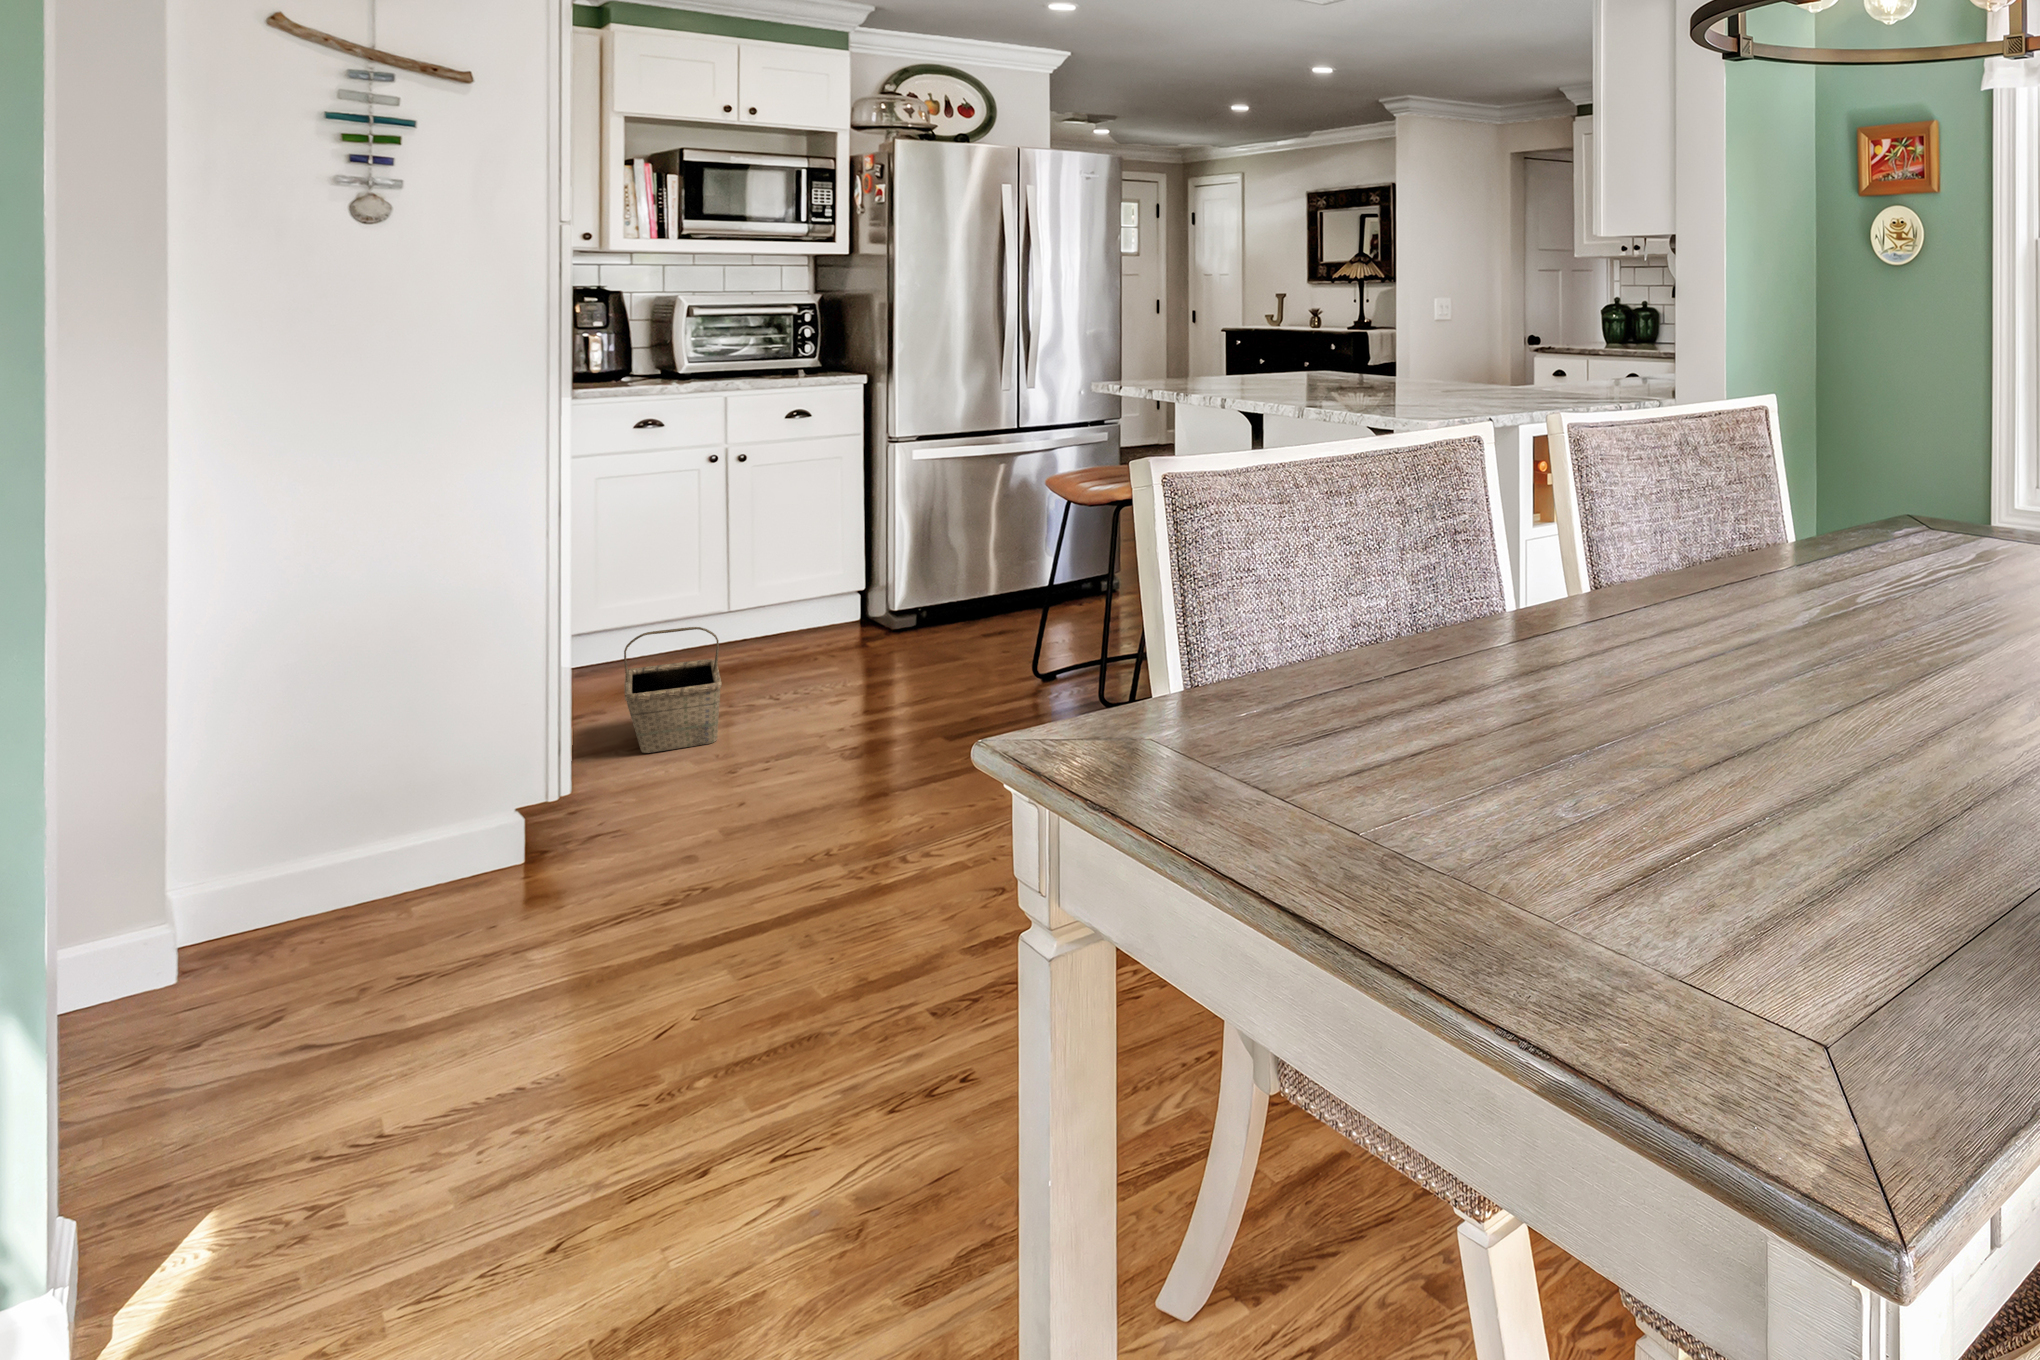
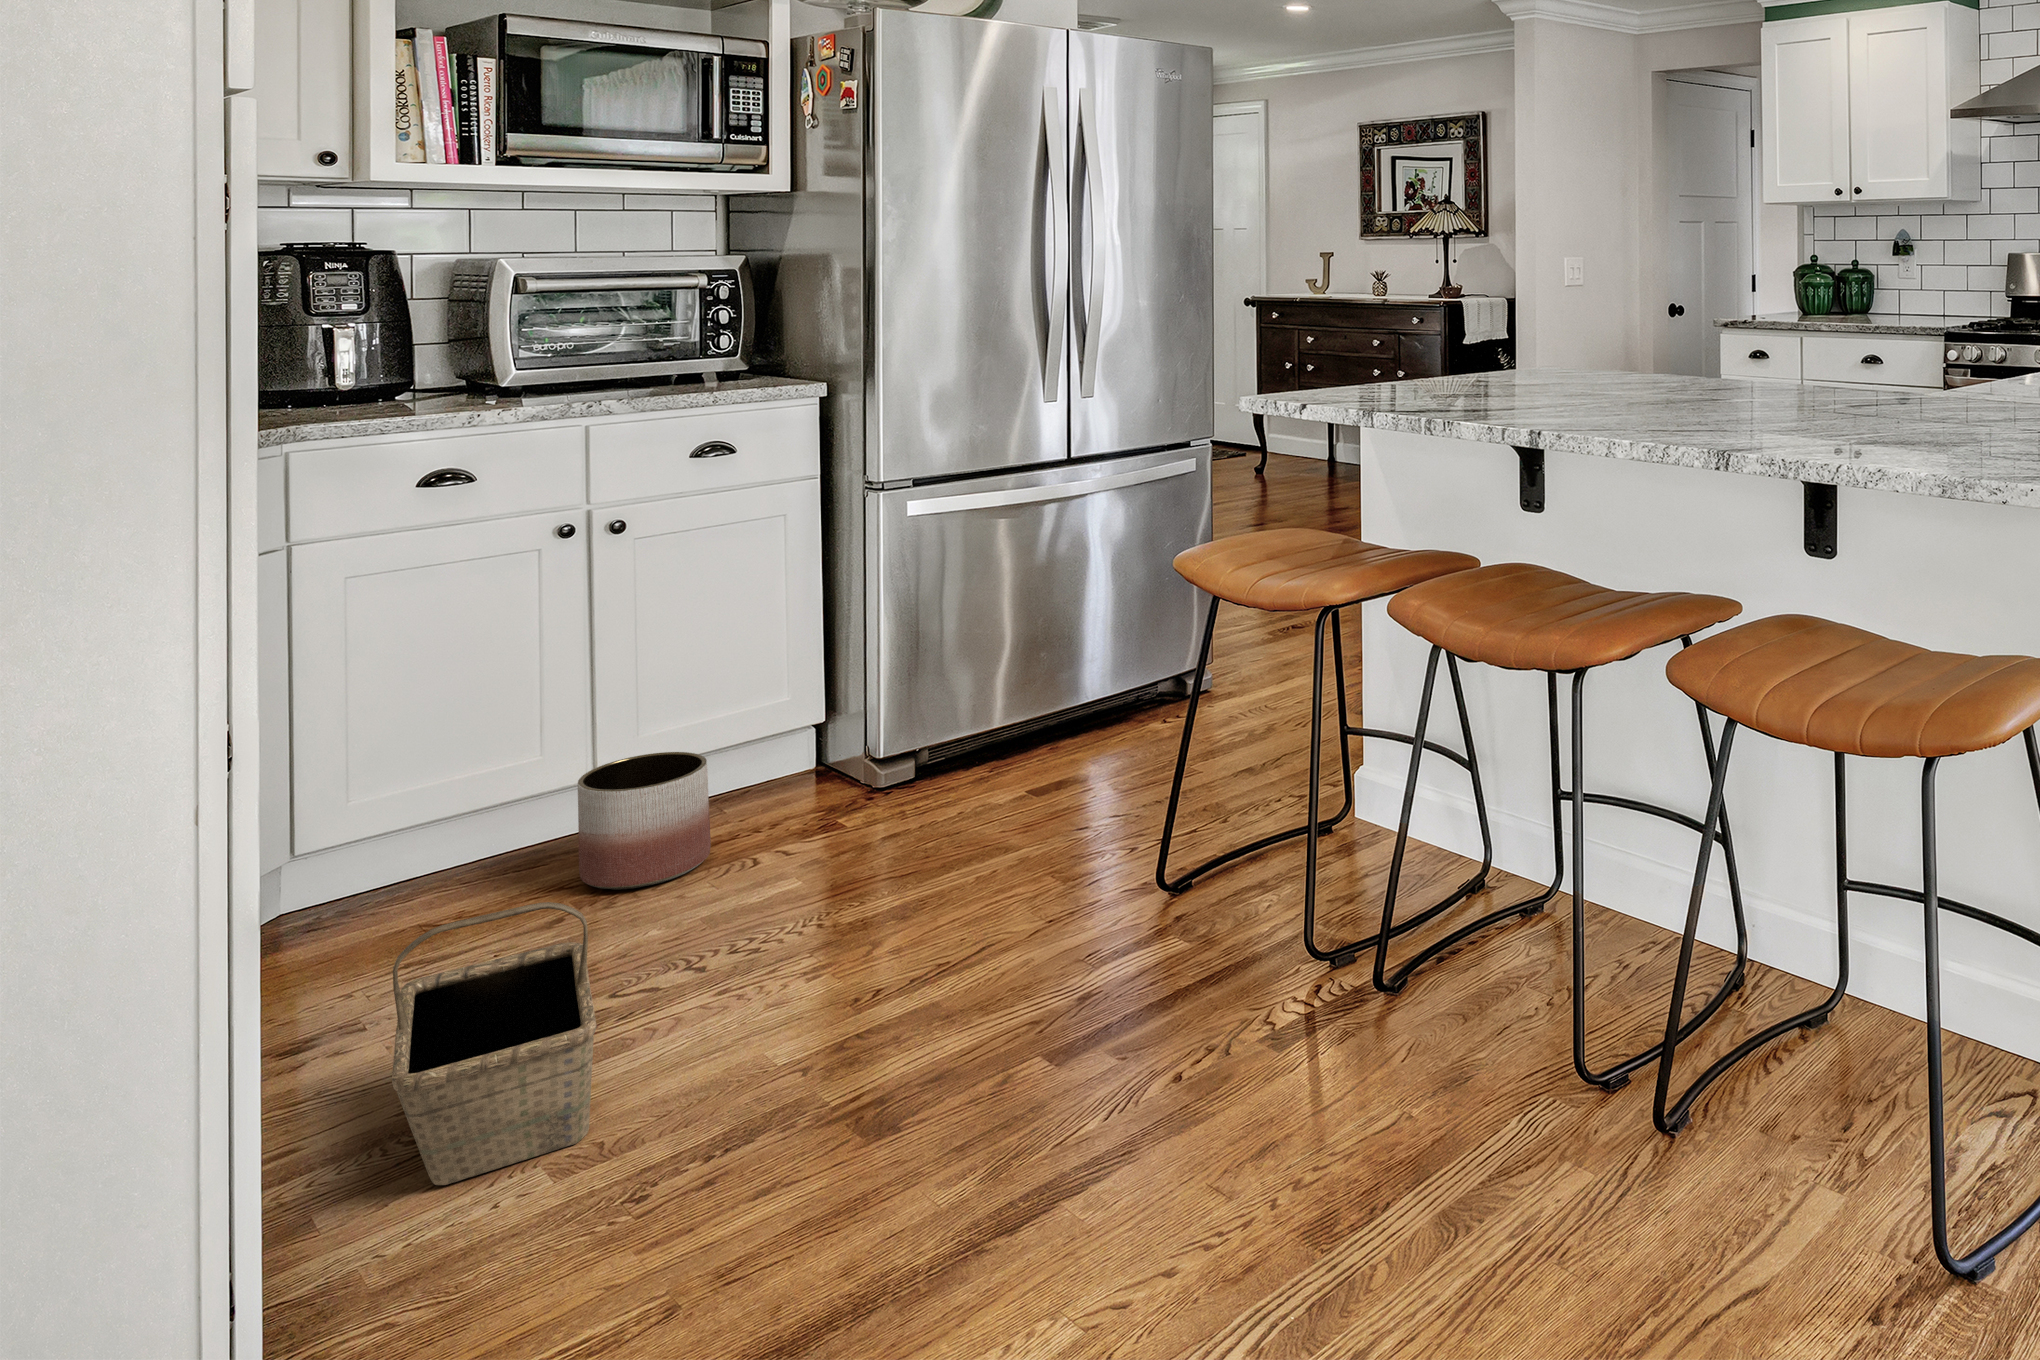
planter: none [716,591,792,664] -> present [578,752,711,890]

